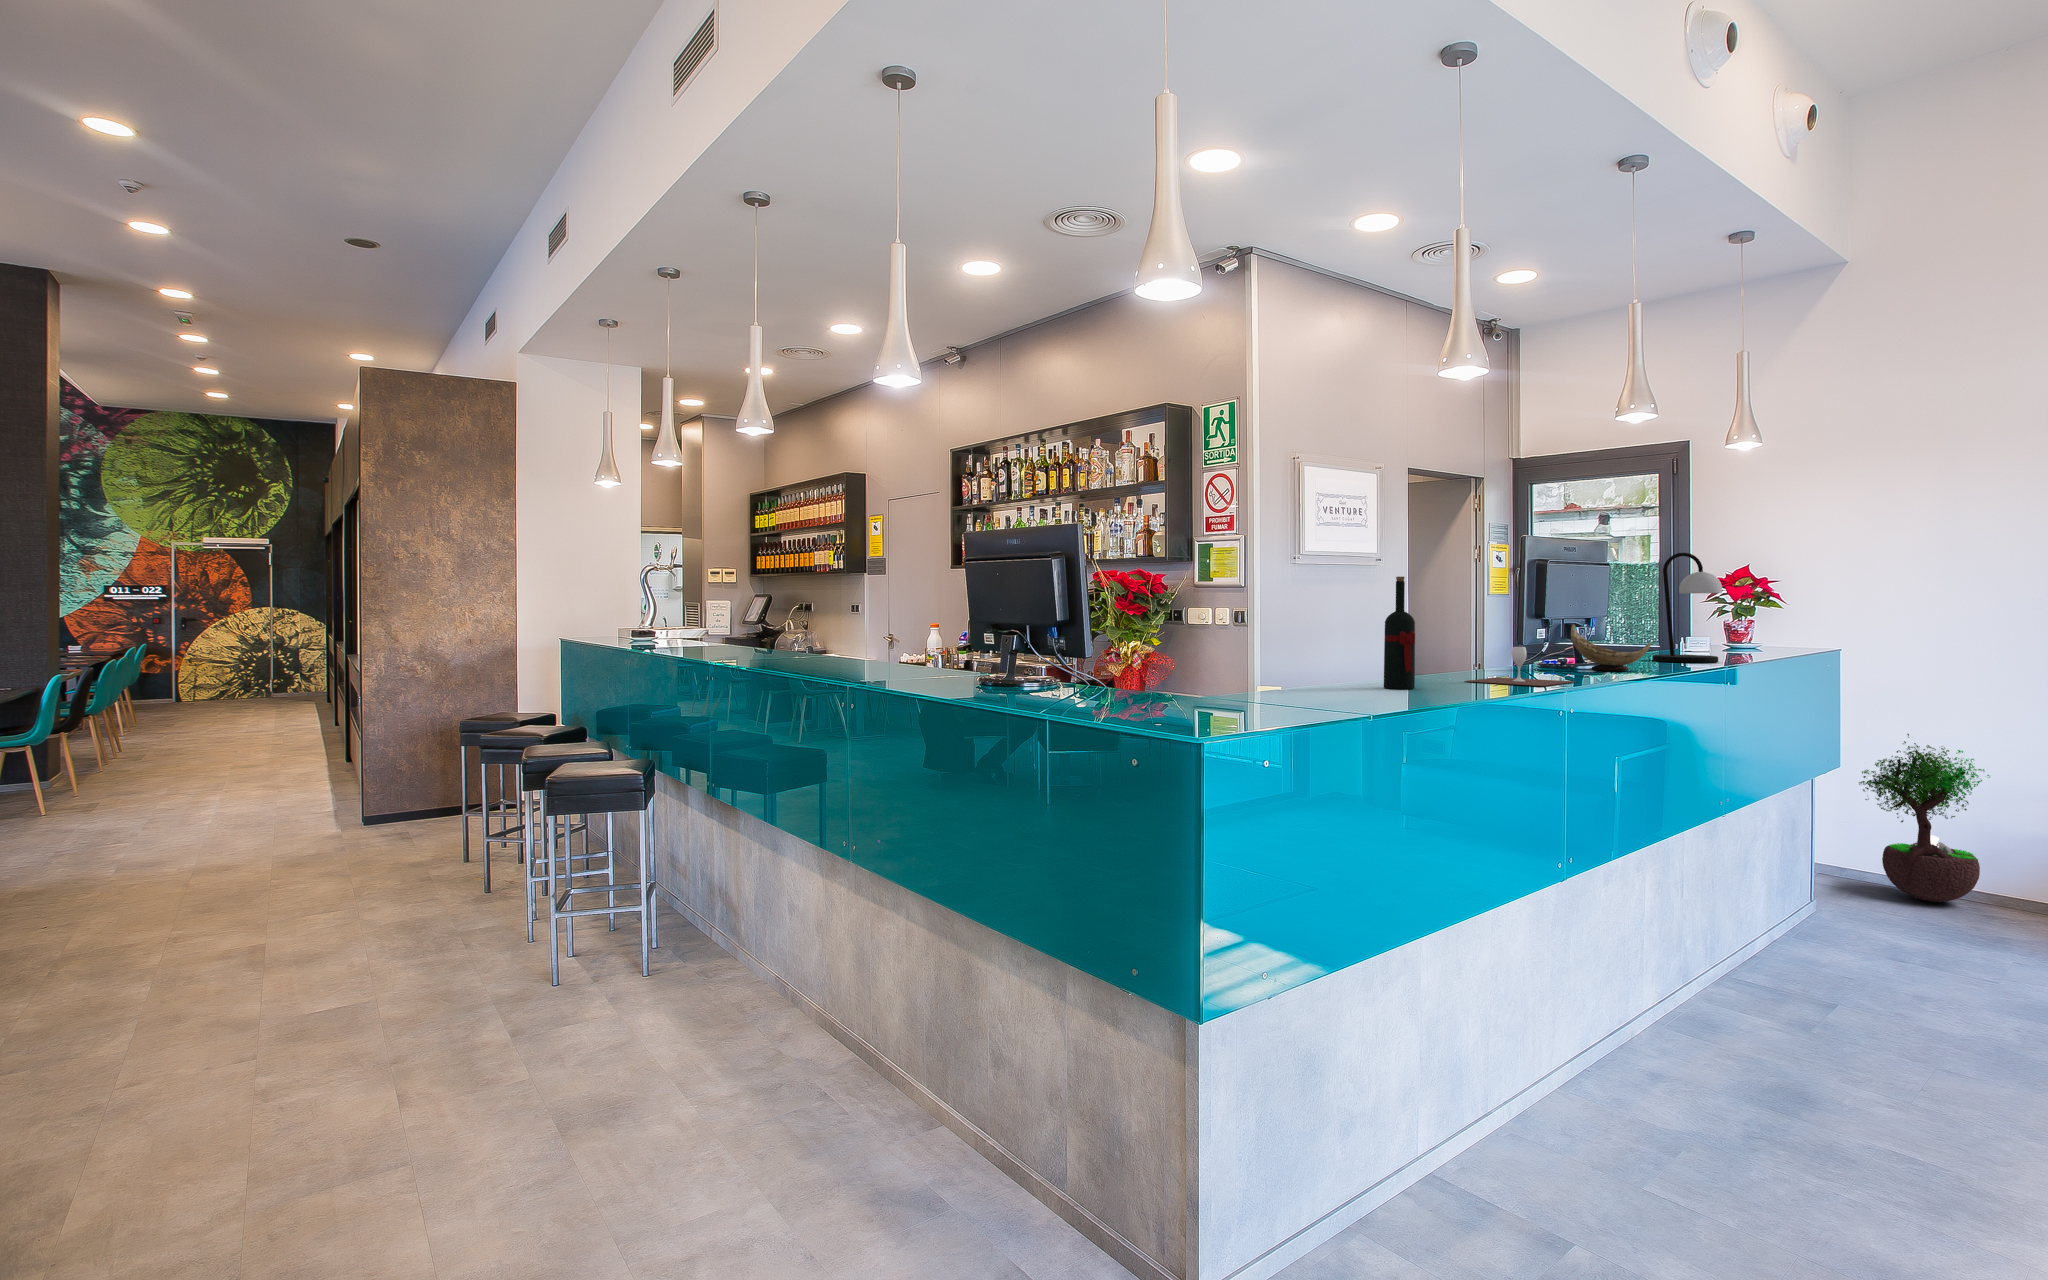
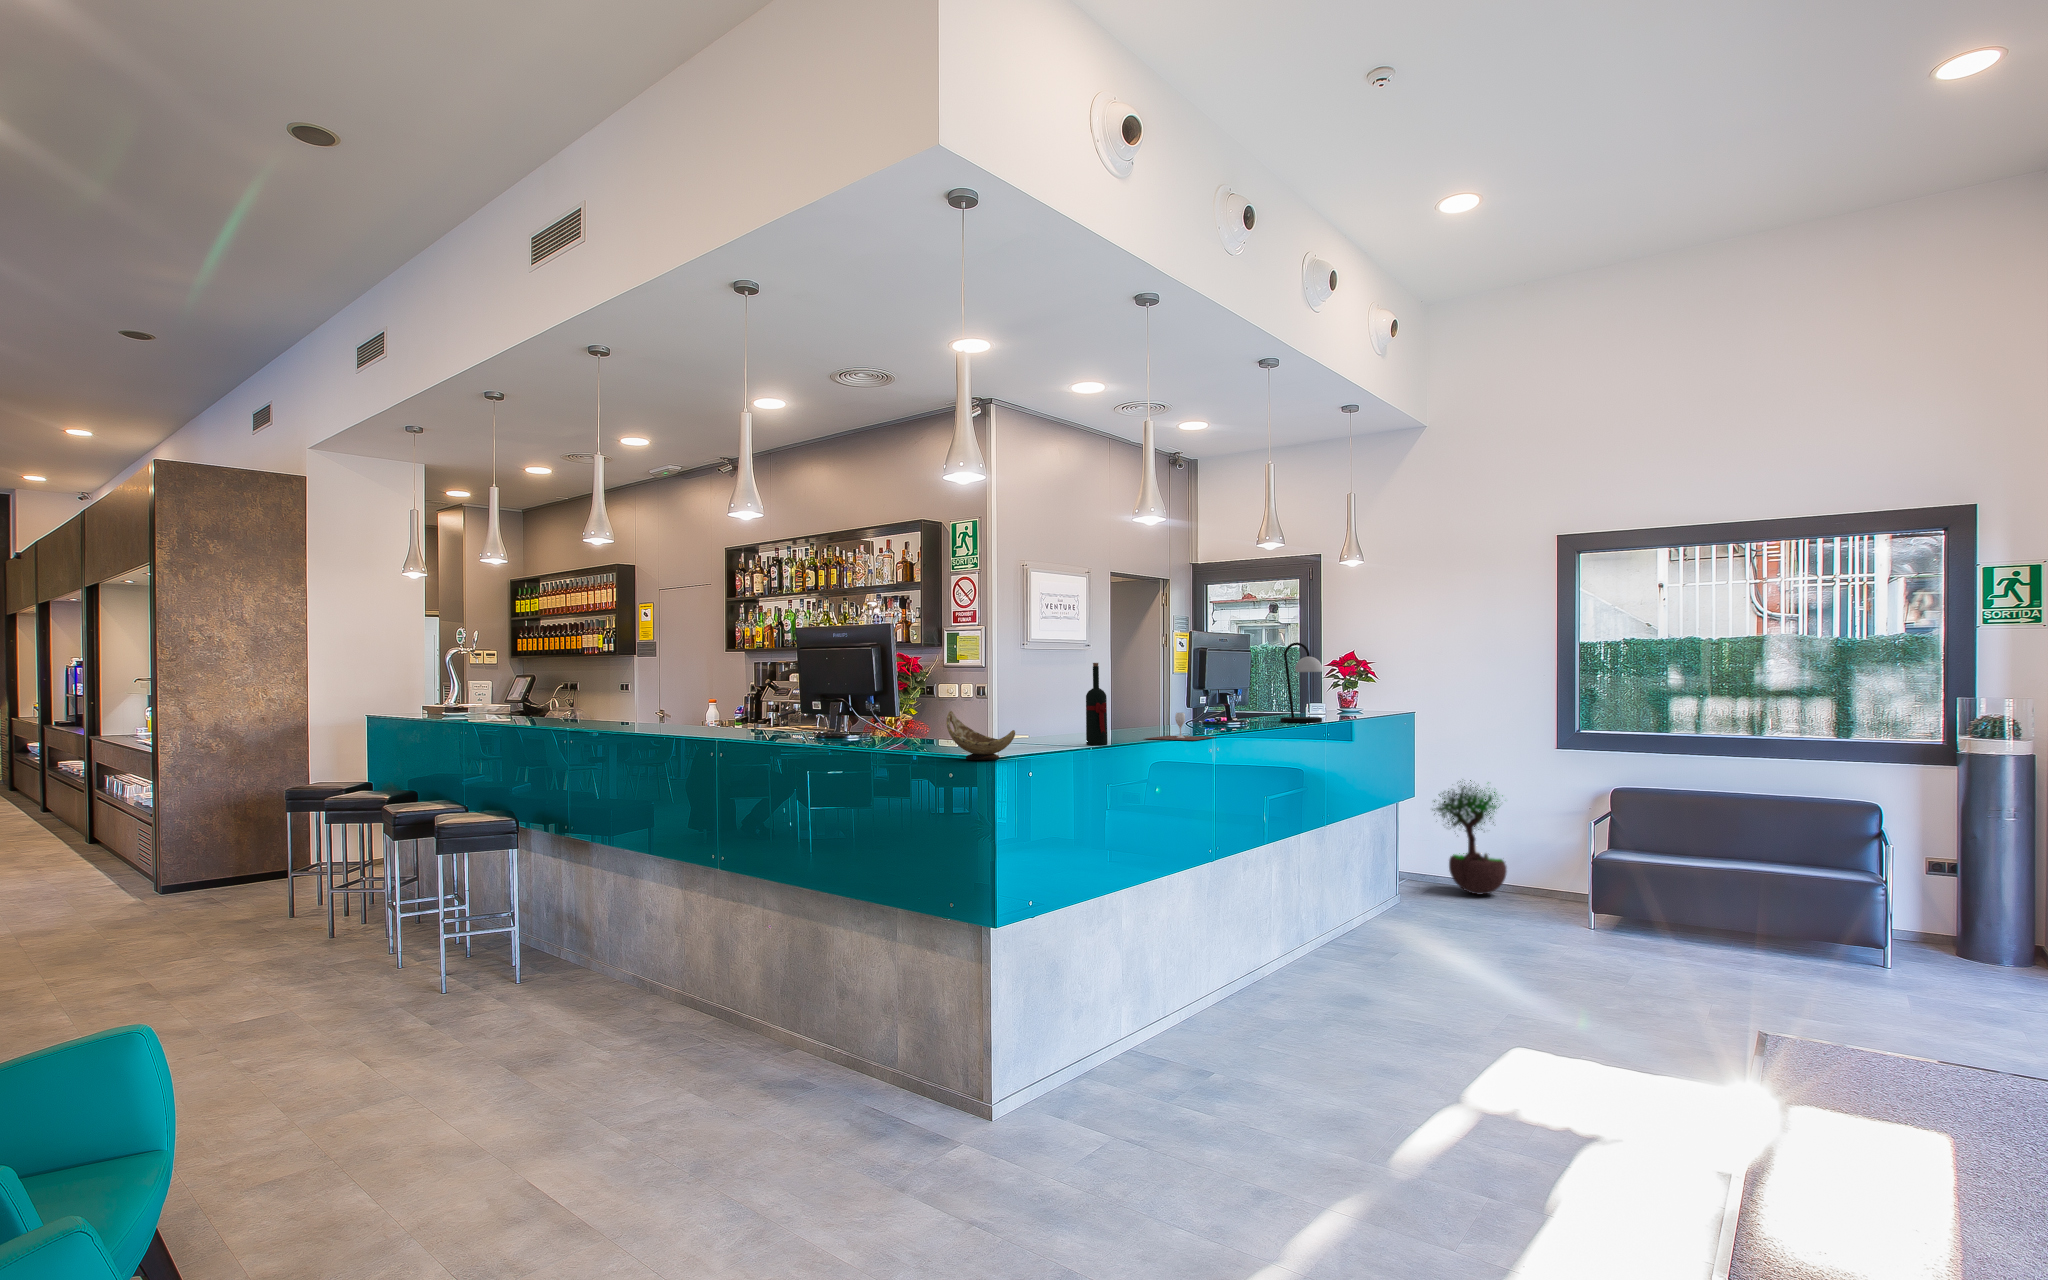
decorative bowl: present [1571,624,1651,671] -> present [946,711,1015,760]

